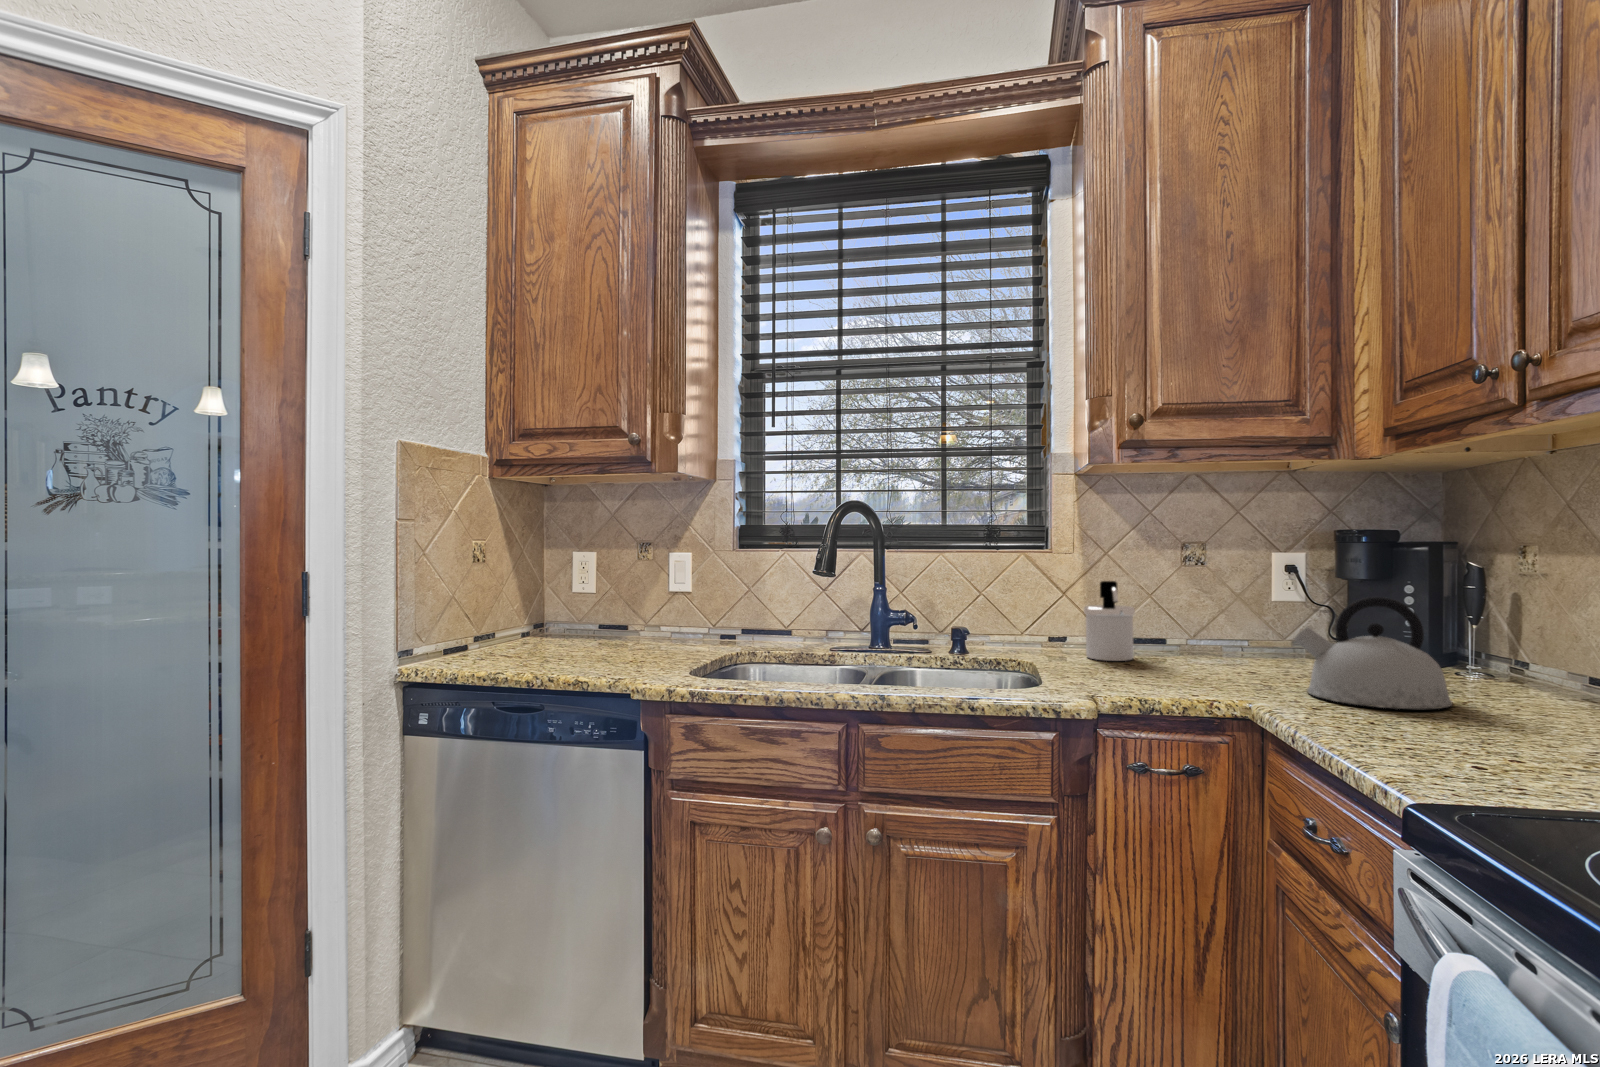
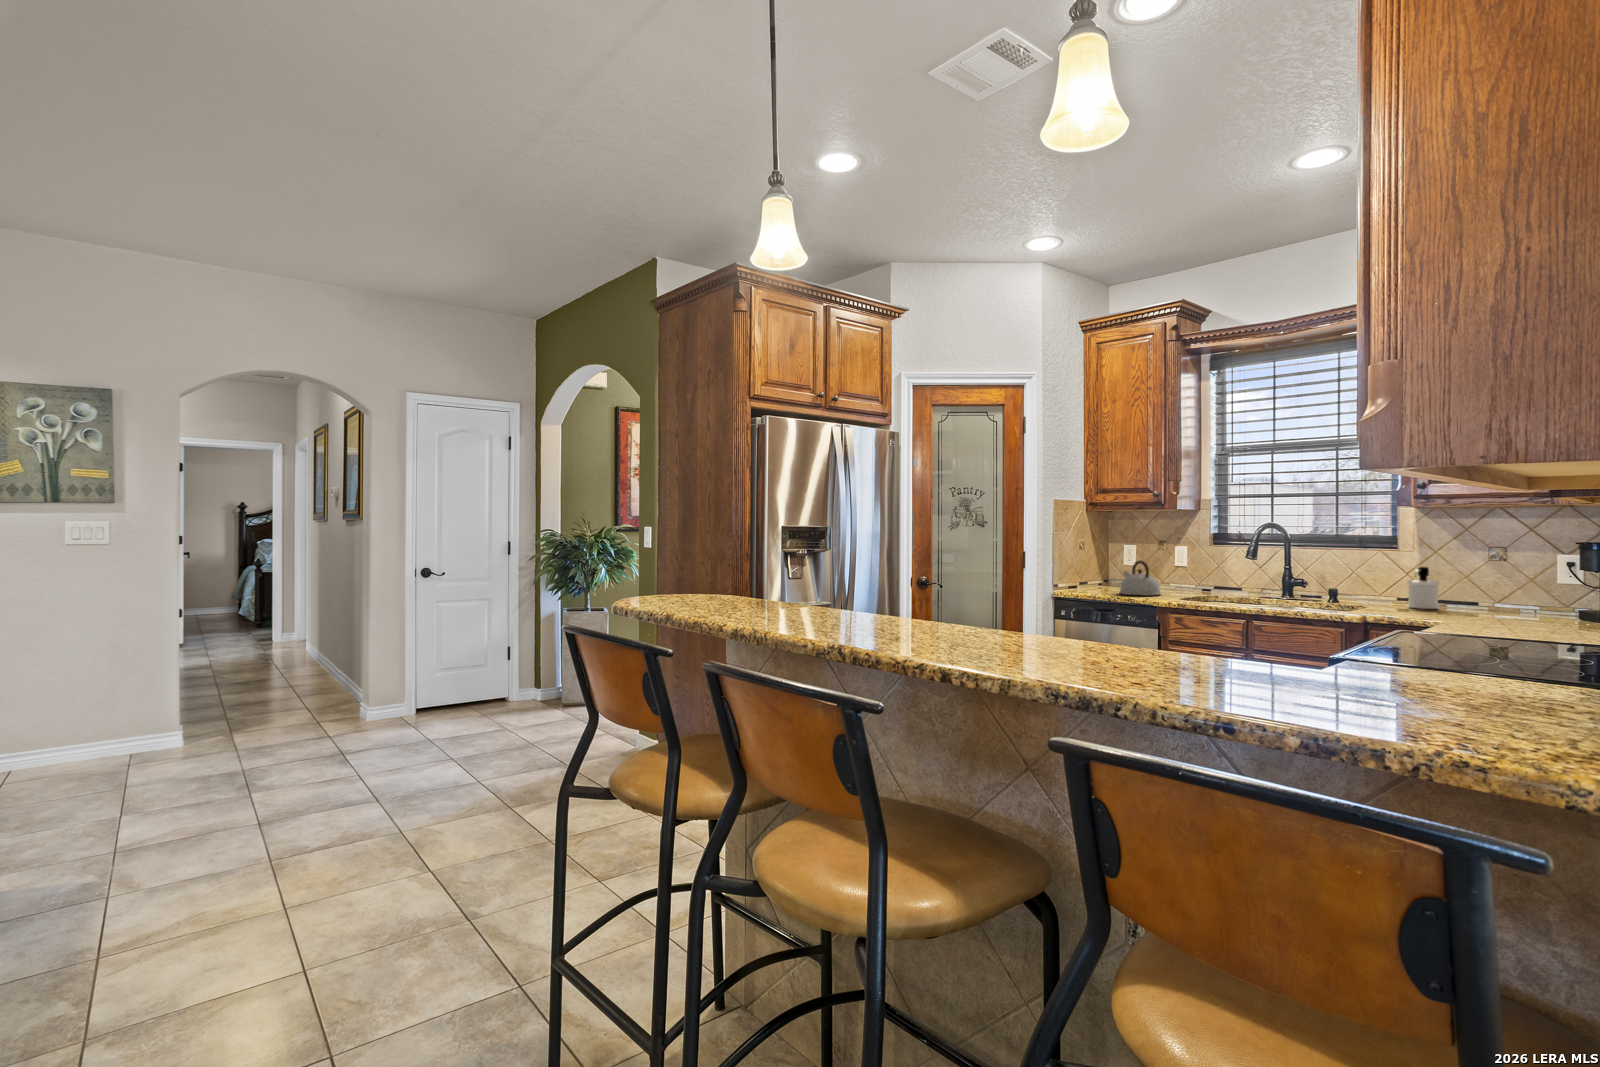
kettle: present [1294,597,1452,709] -> present [1120,560,1161,595]

